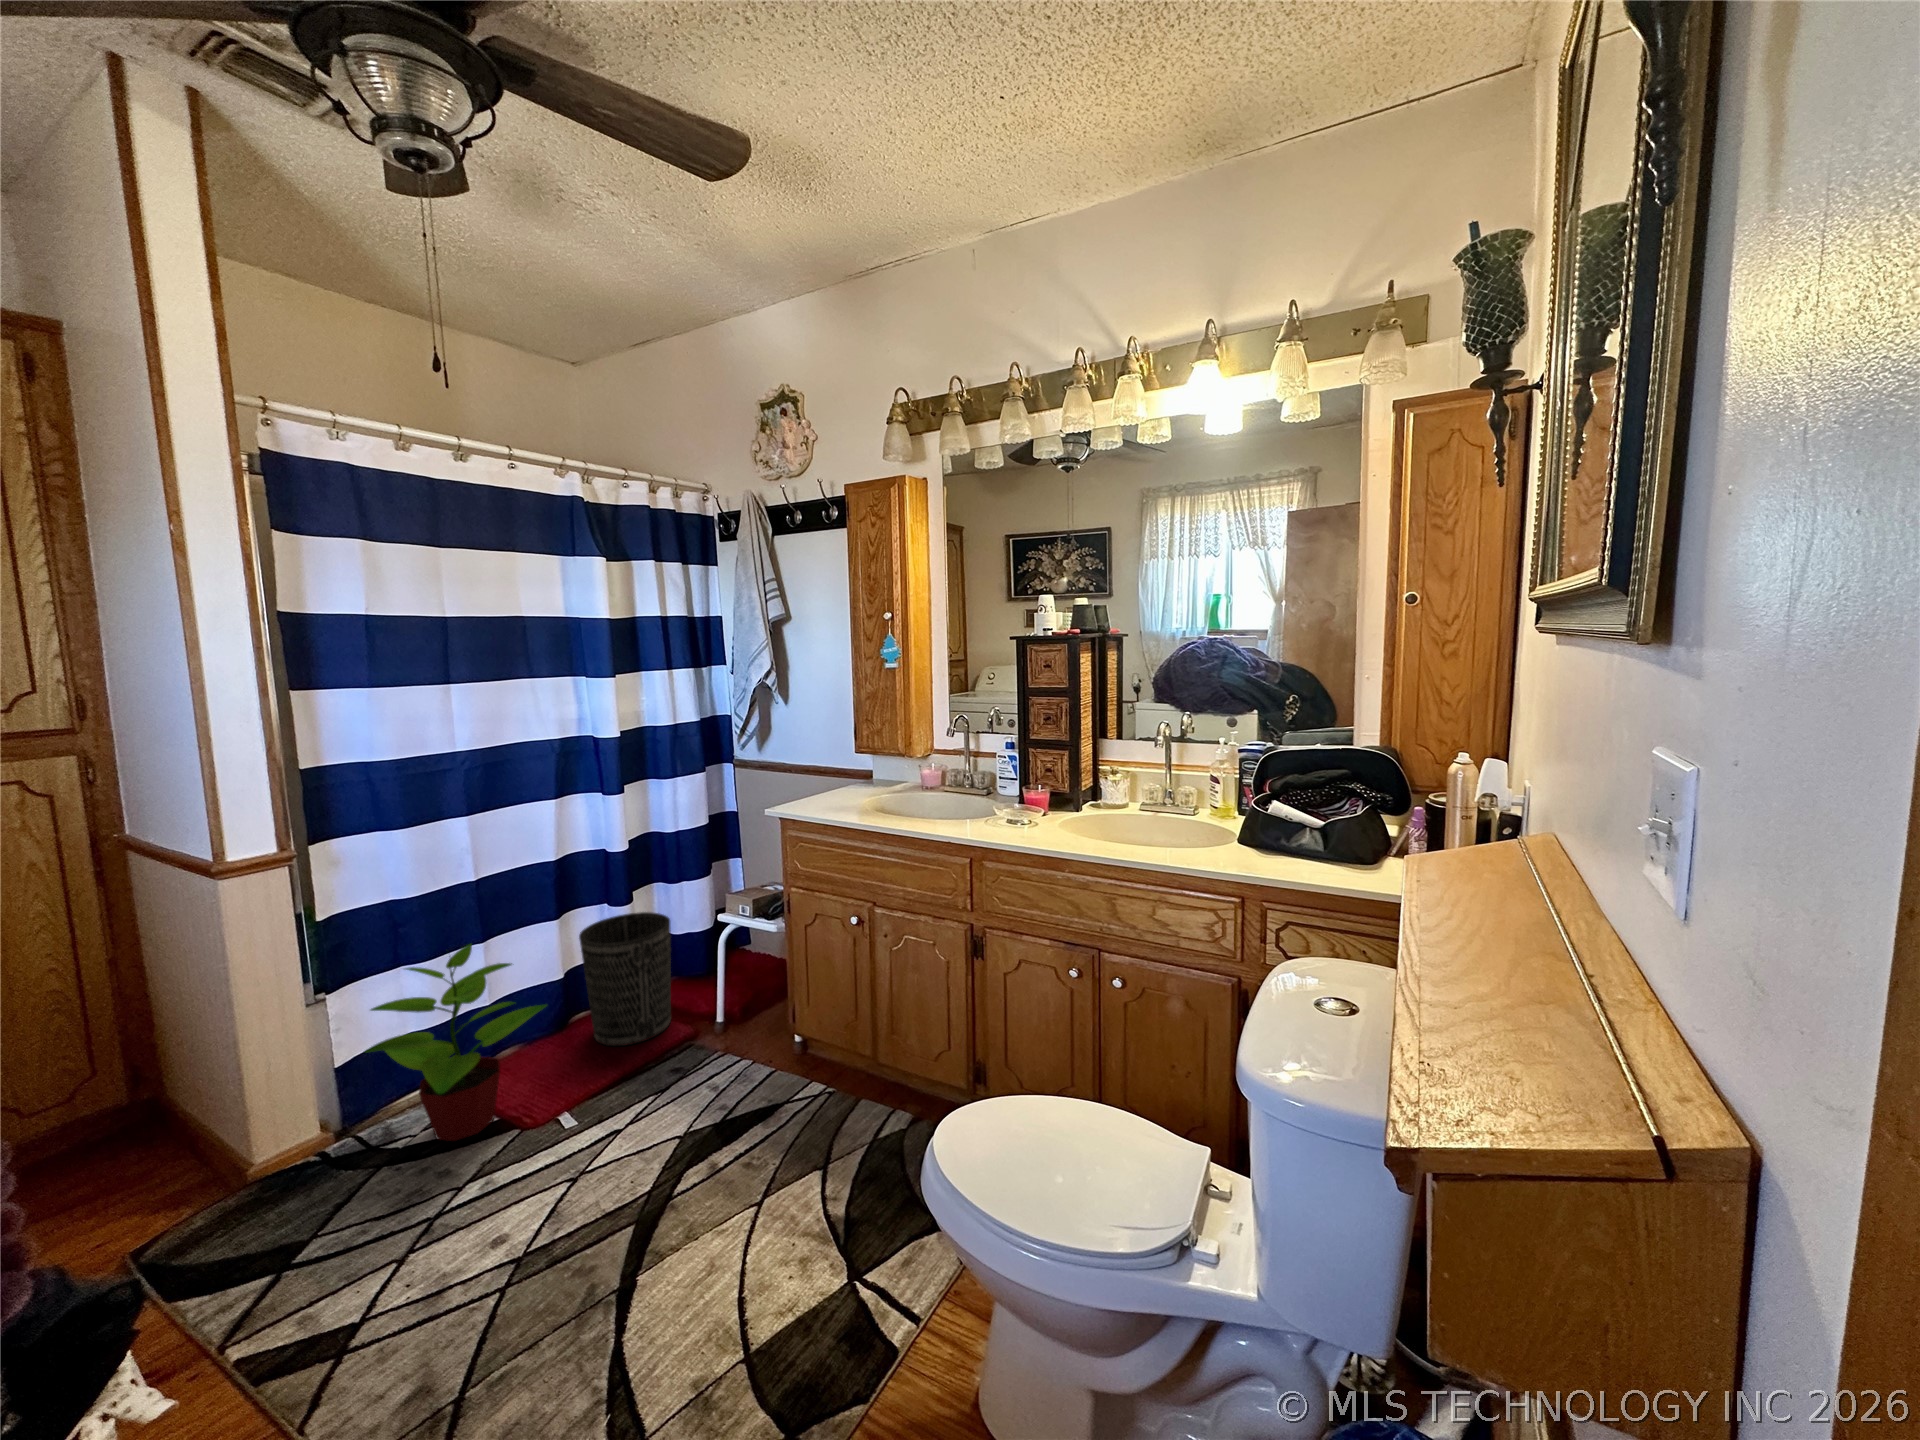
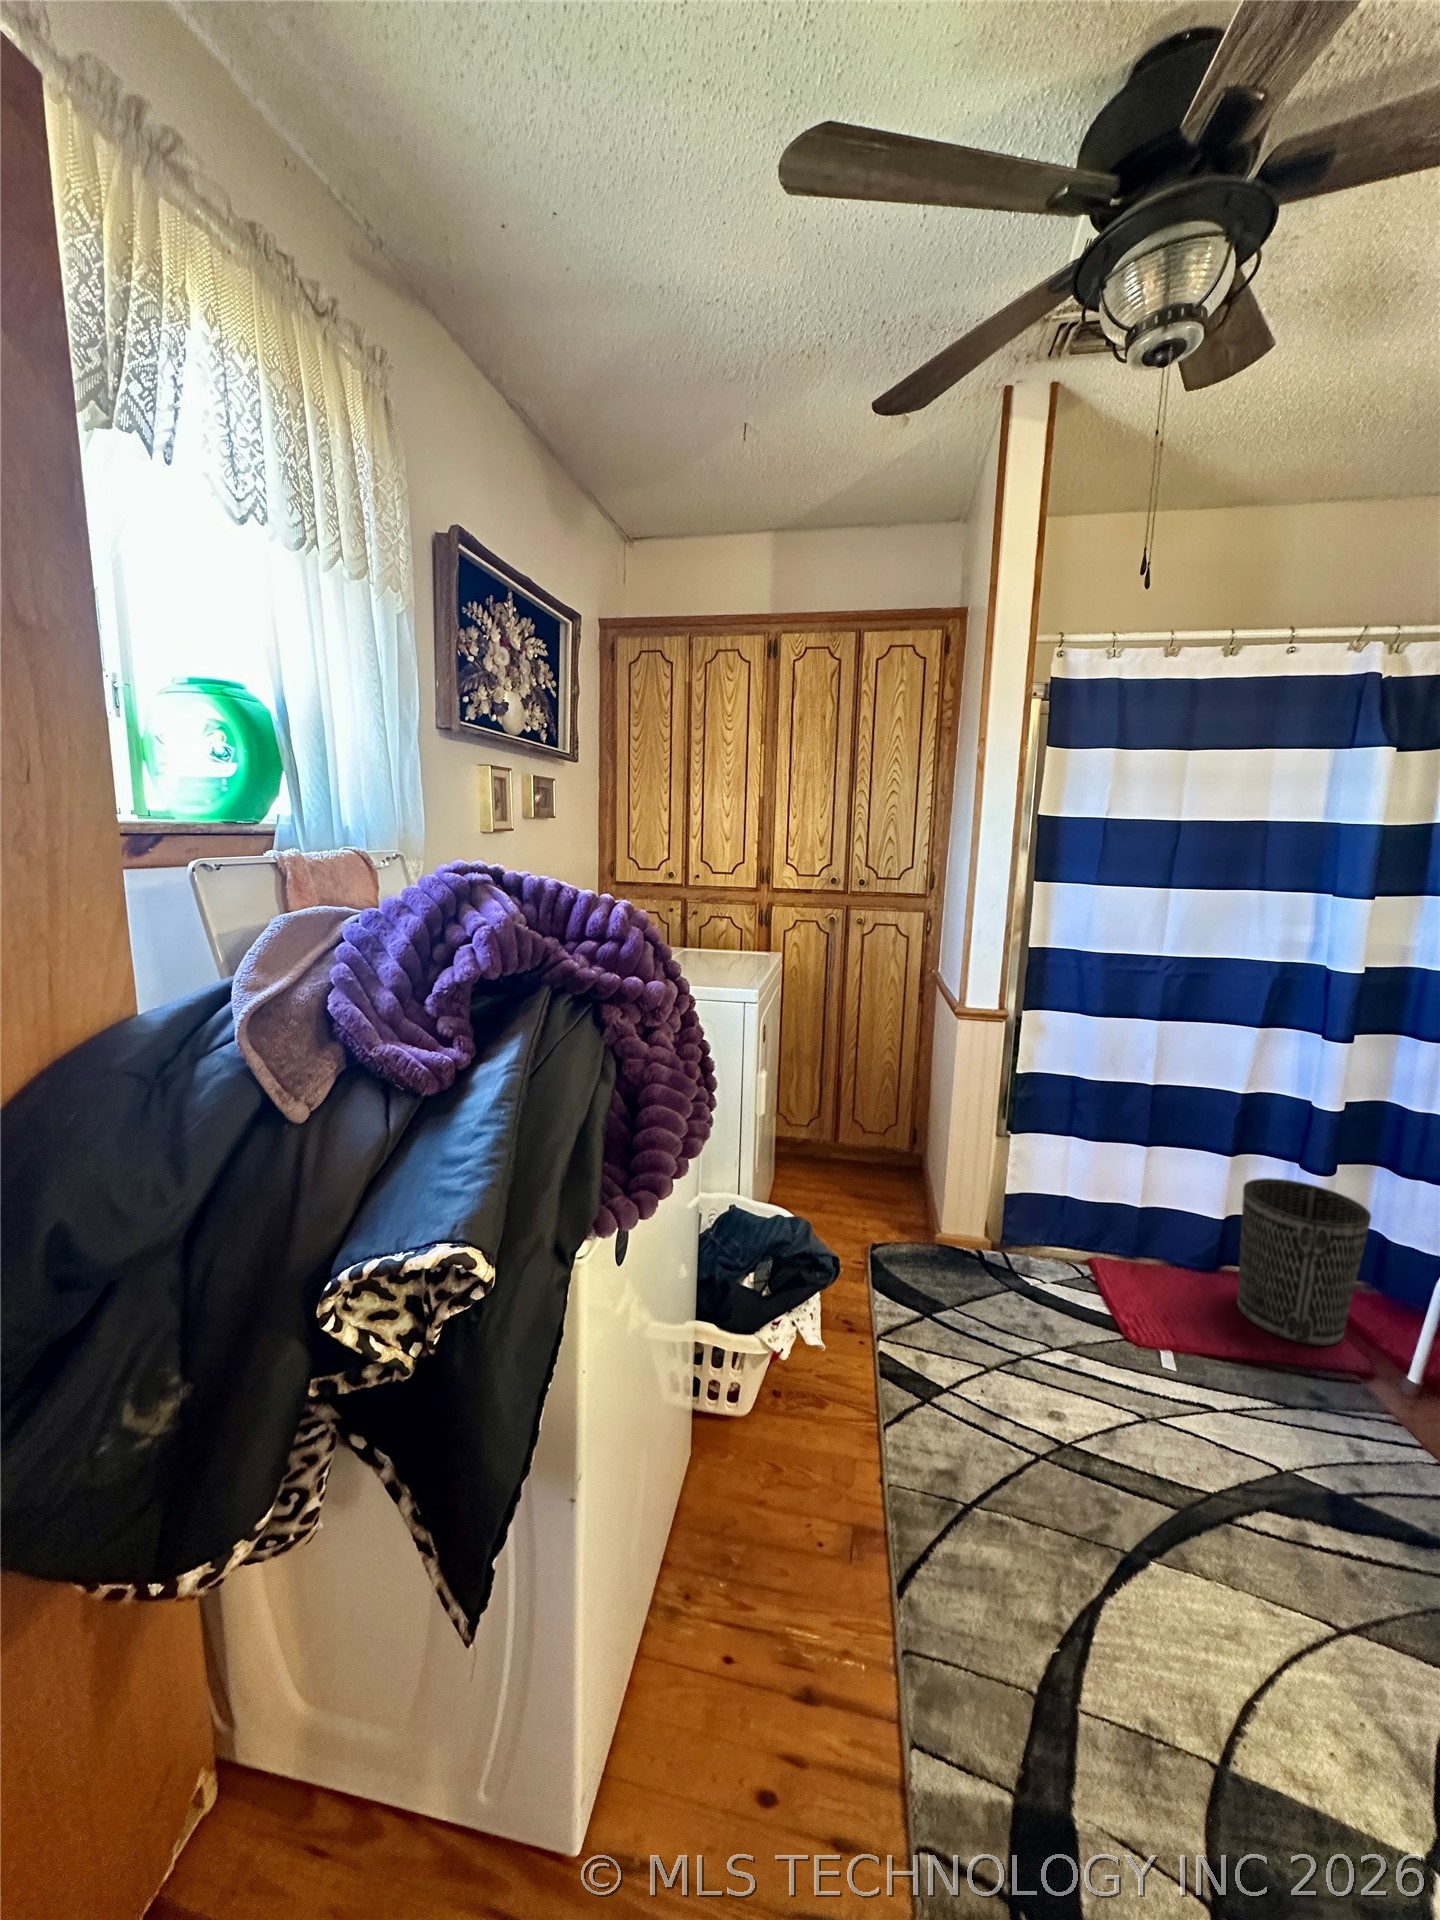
potted plant: present [364,944,547,1141] -> none [1018,1136,1182,1315]

